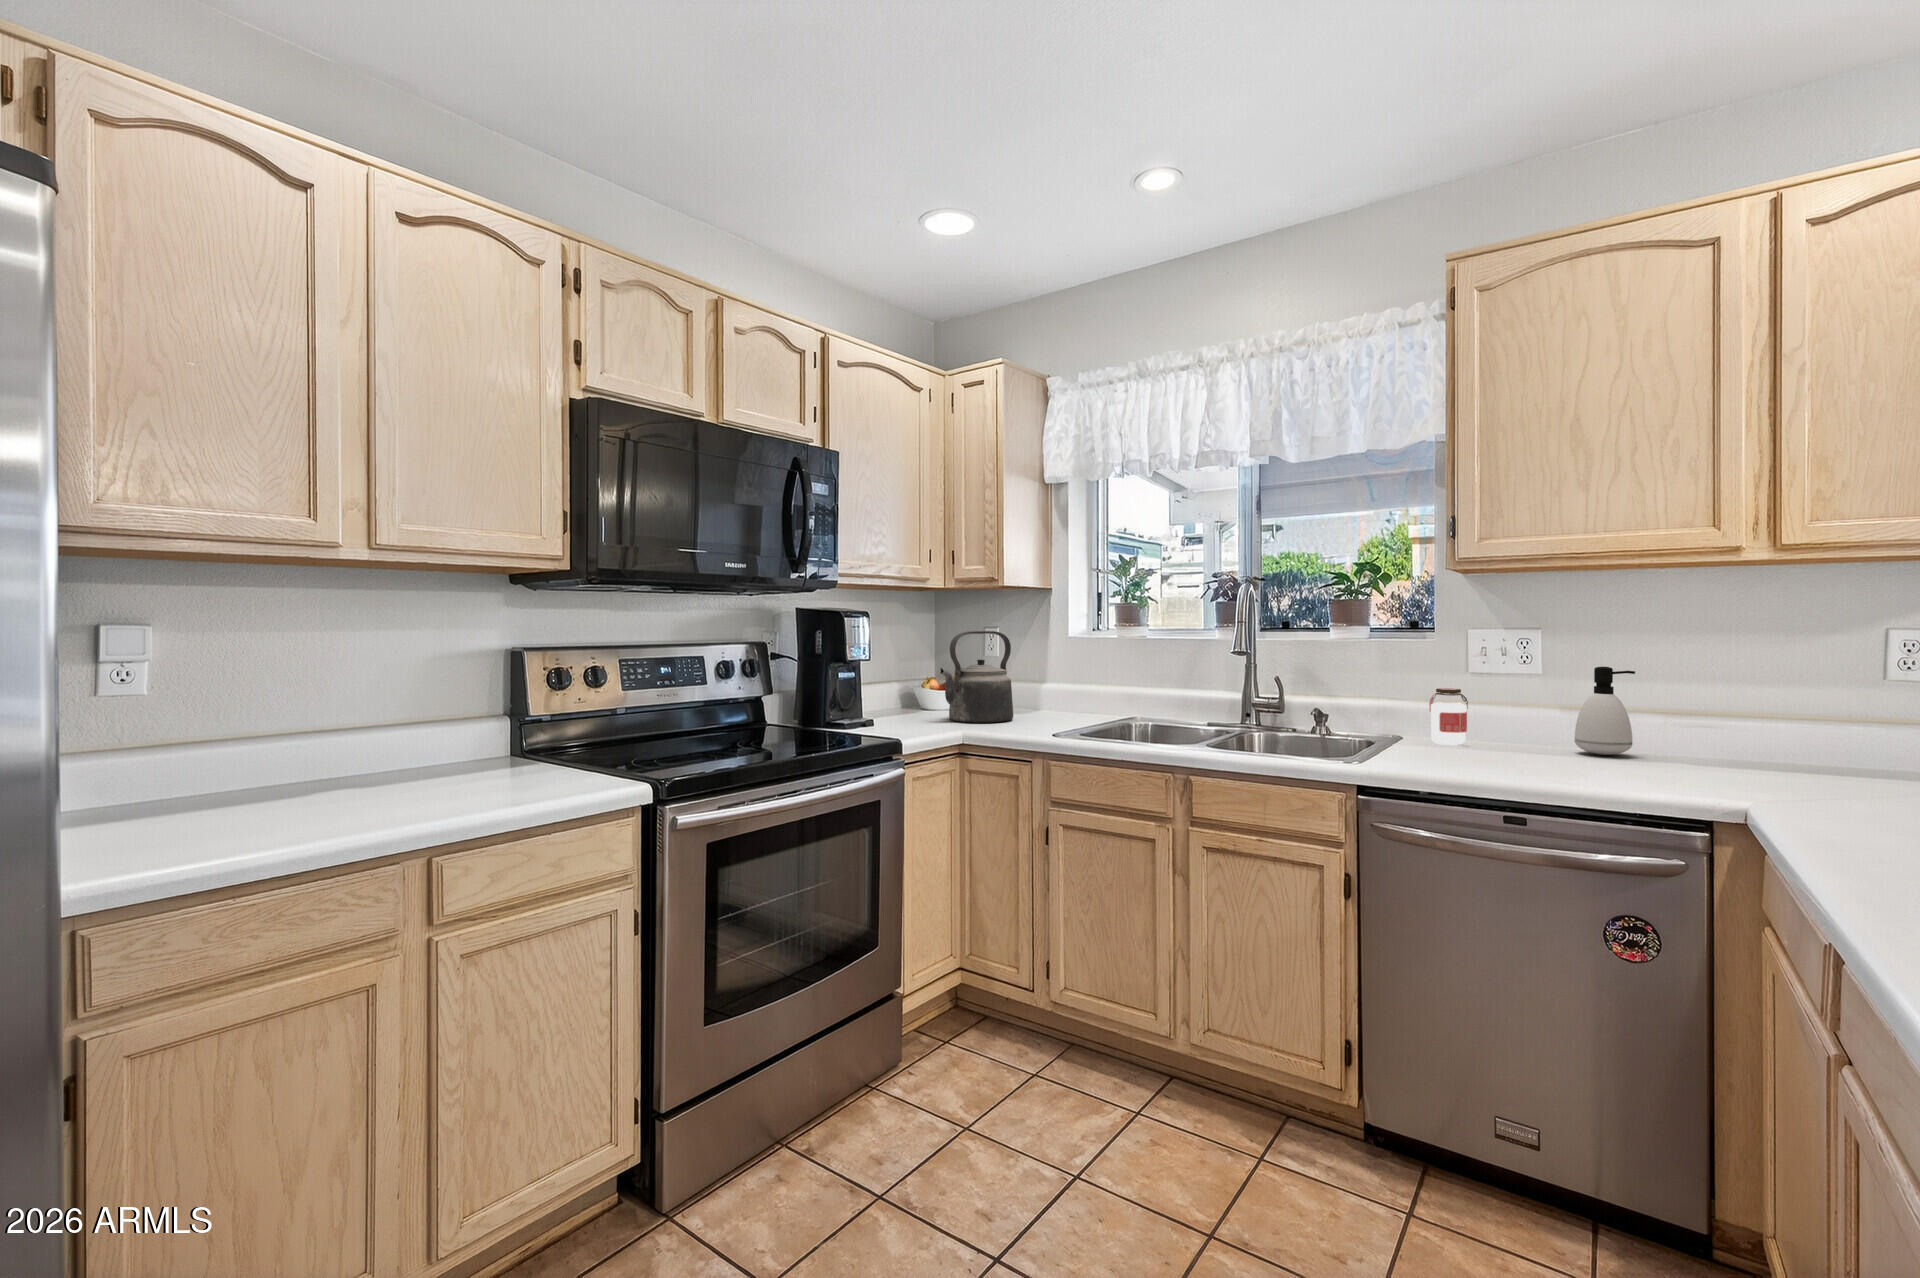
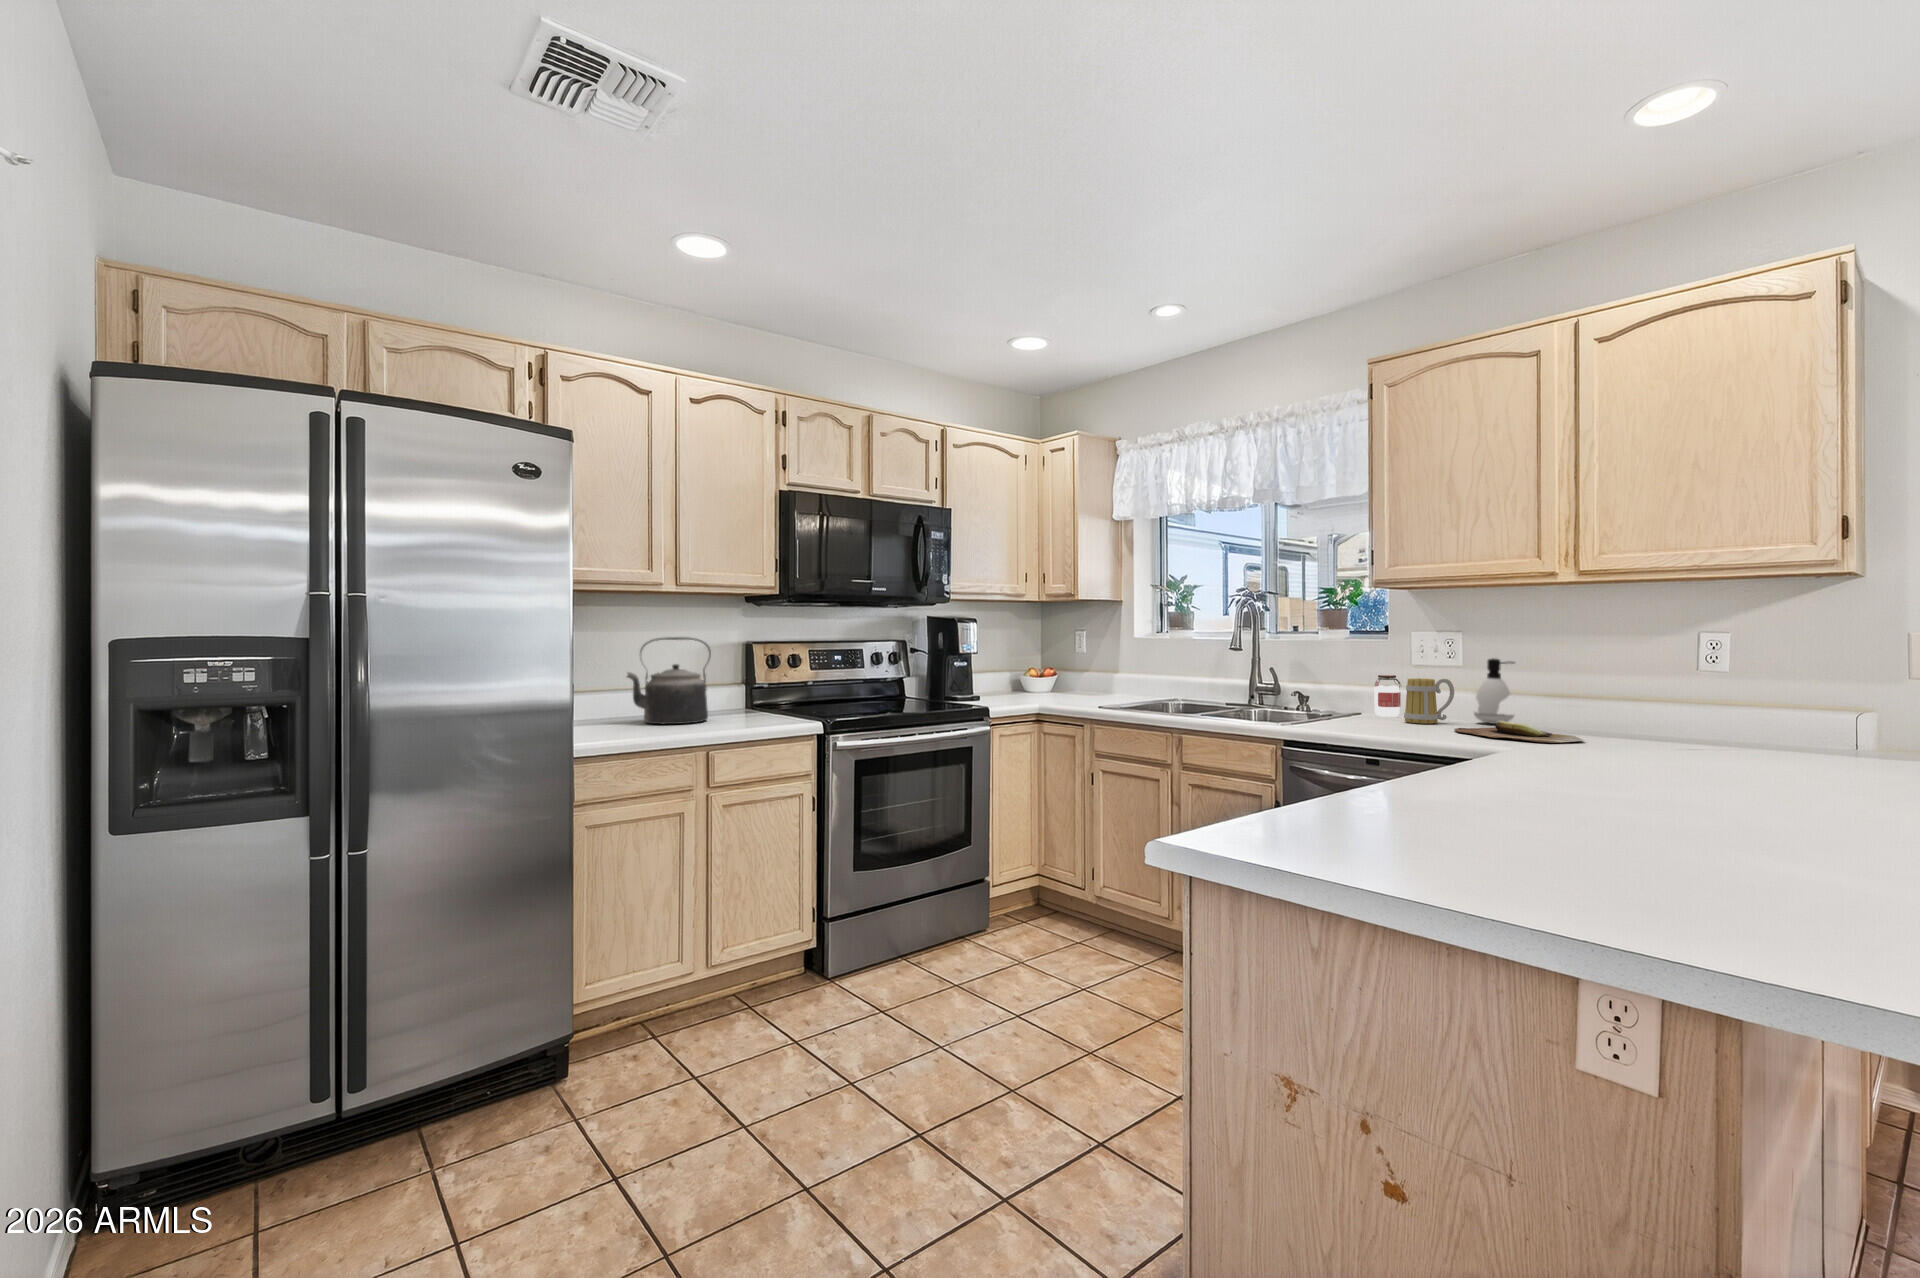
kettle: present [940,631,1013,723] -> present [627,637,711,724]
mug: none [1489,694,1556,757] -> present [1404,678,1454,724]
cutting board: none [1589,757,1811,794] -> present [1455,721,1584,743]

